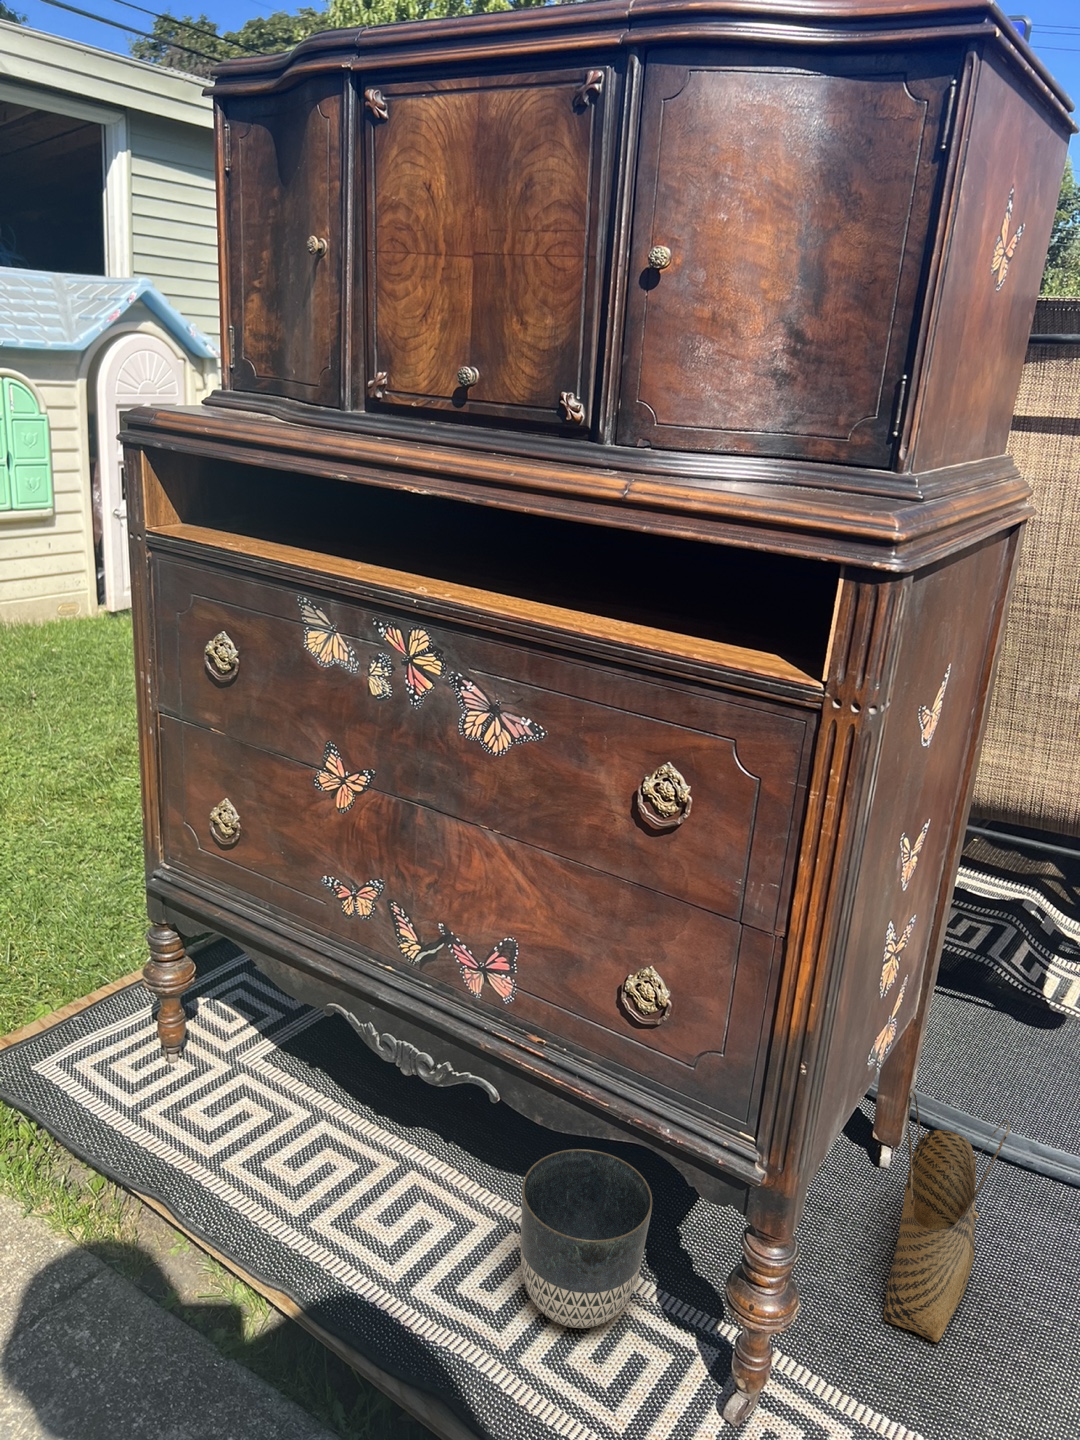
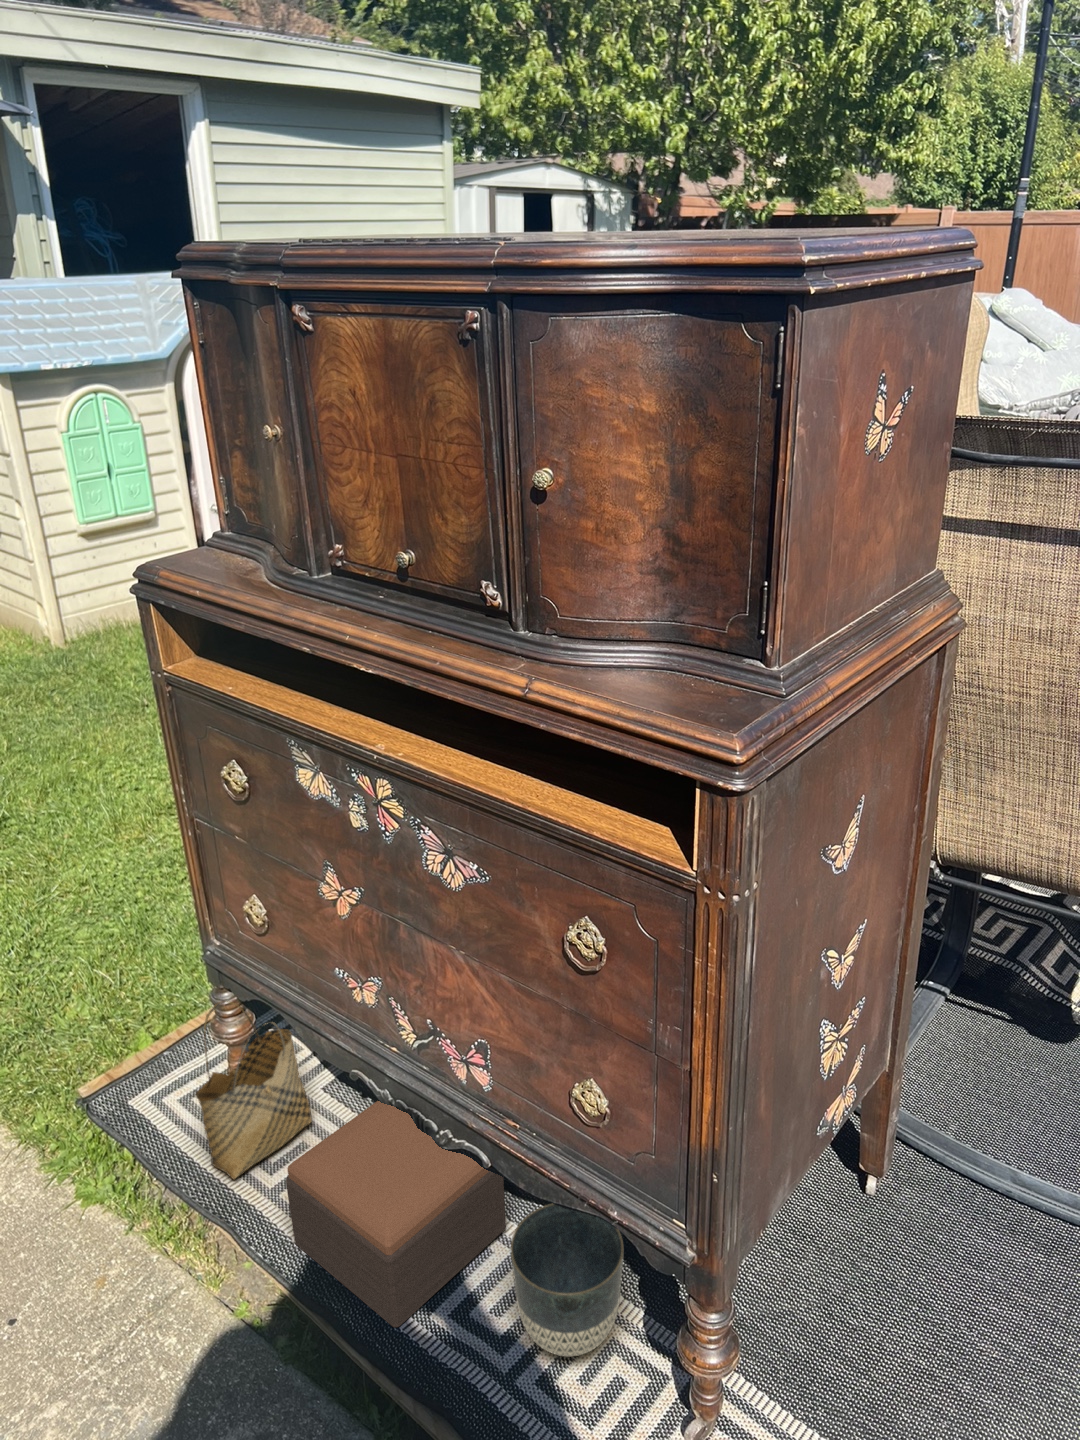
footstool: none [242,1036,496,1301] -> present [286,1101,506,1327]
woven basket: present [884,1089,1010,1342] -> present [196,1001,312,1179]

